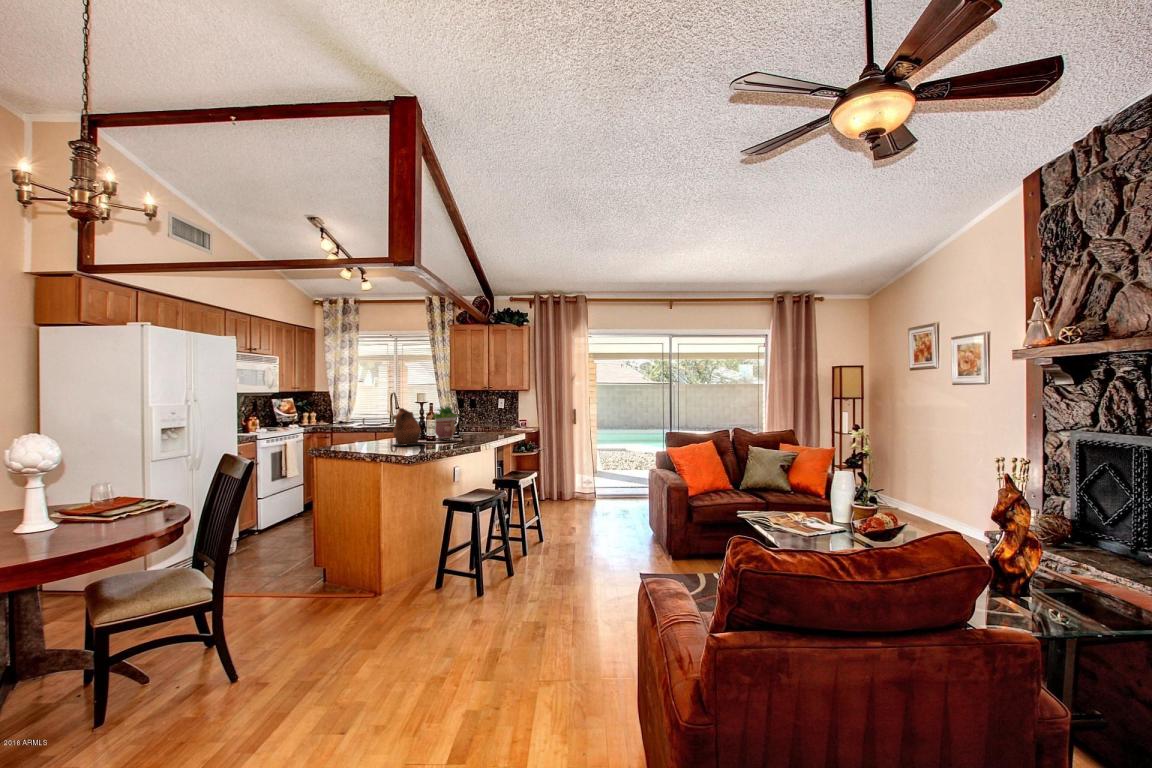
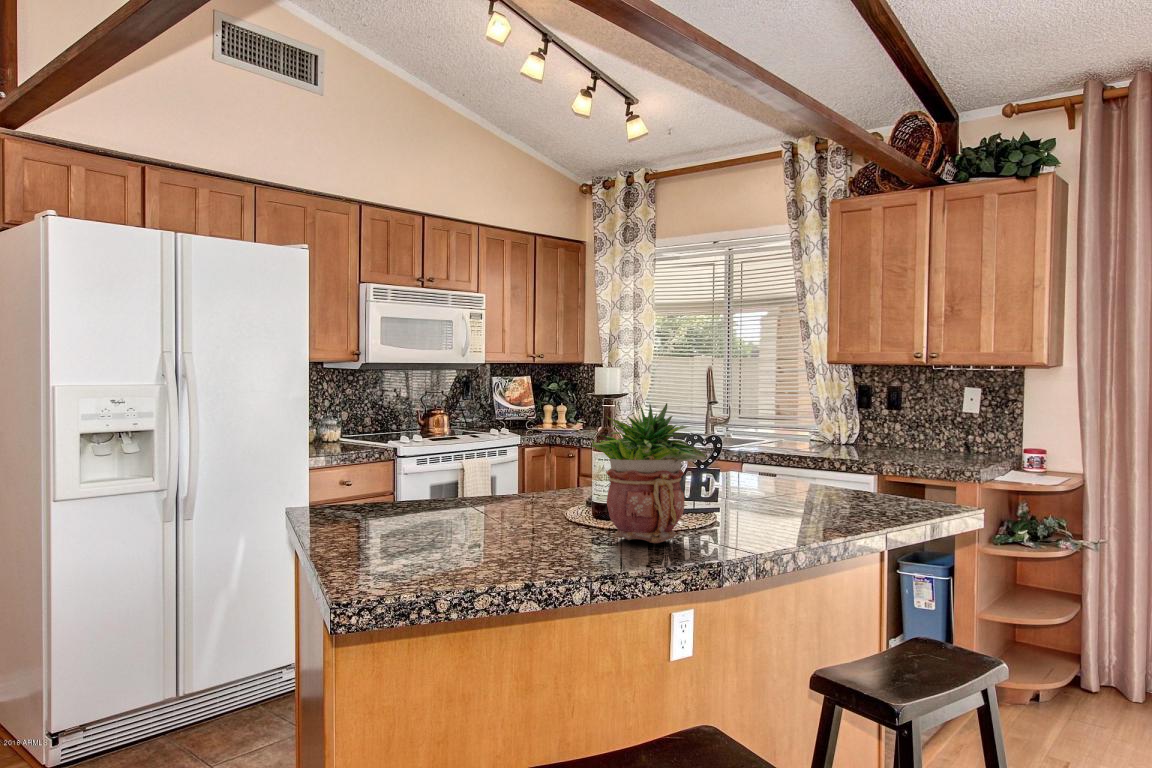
ceramic pitcher: present [393,408,423,446] -> none [389,415,516,574]

